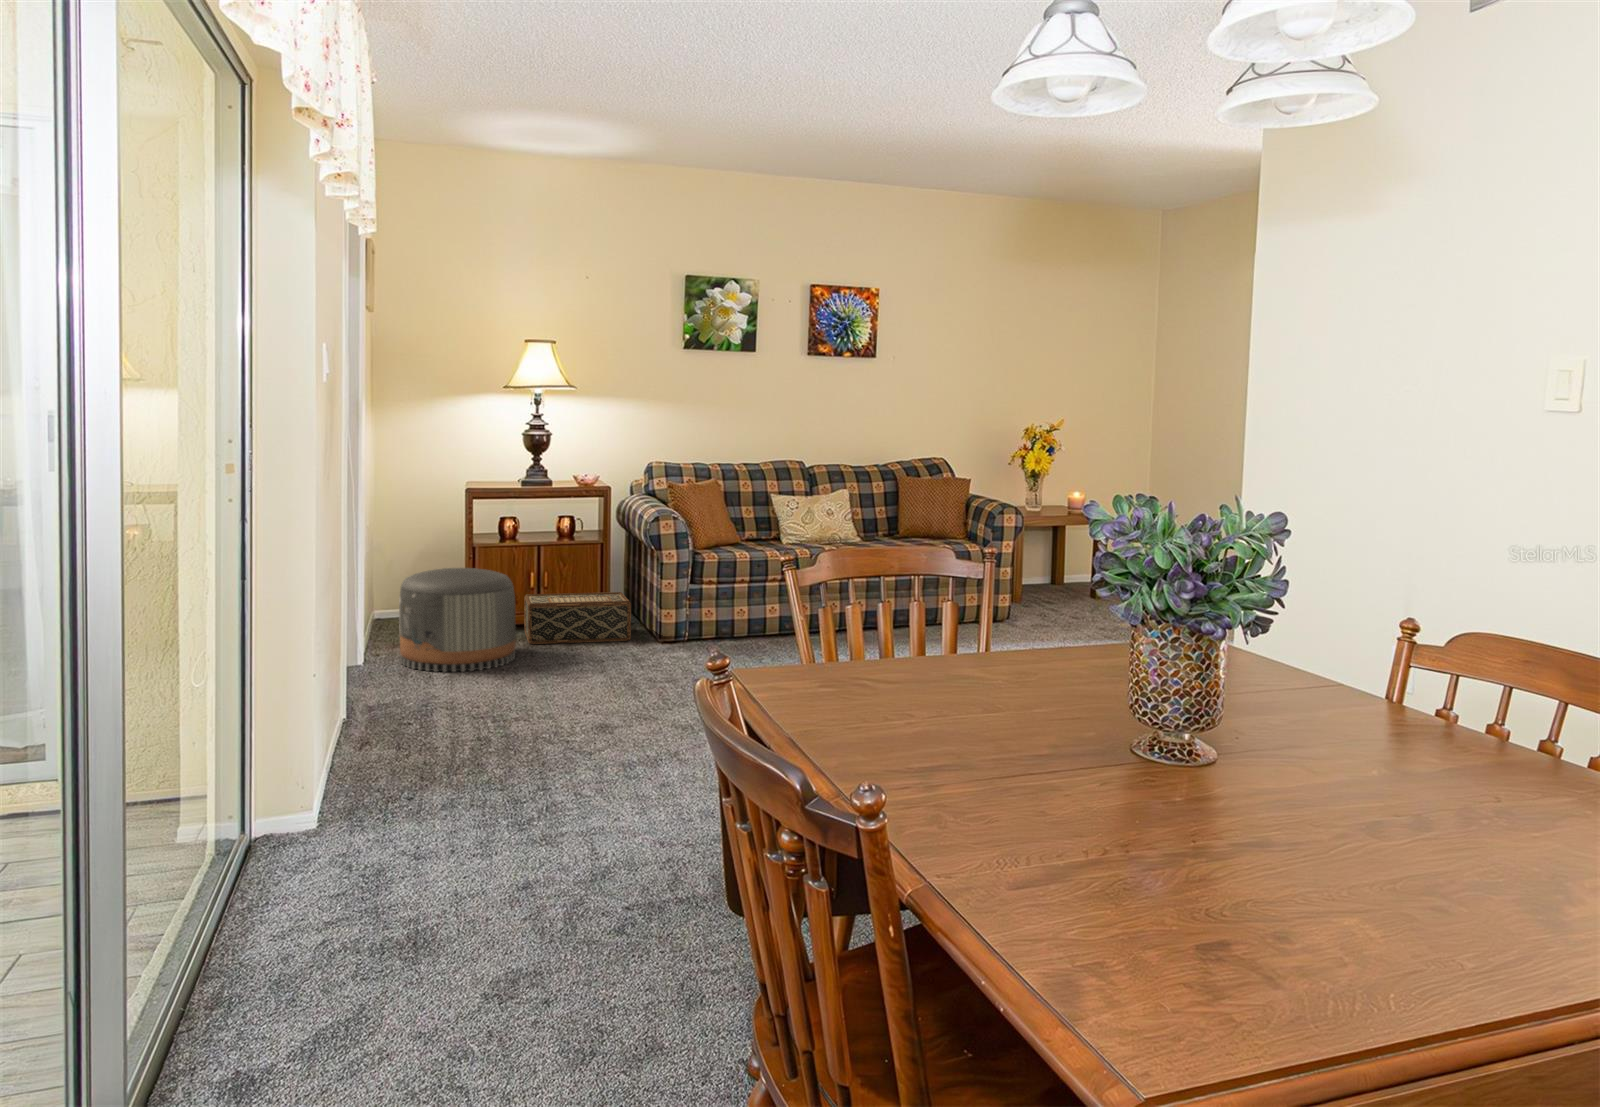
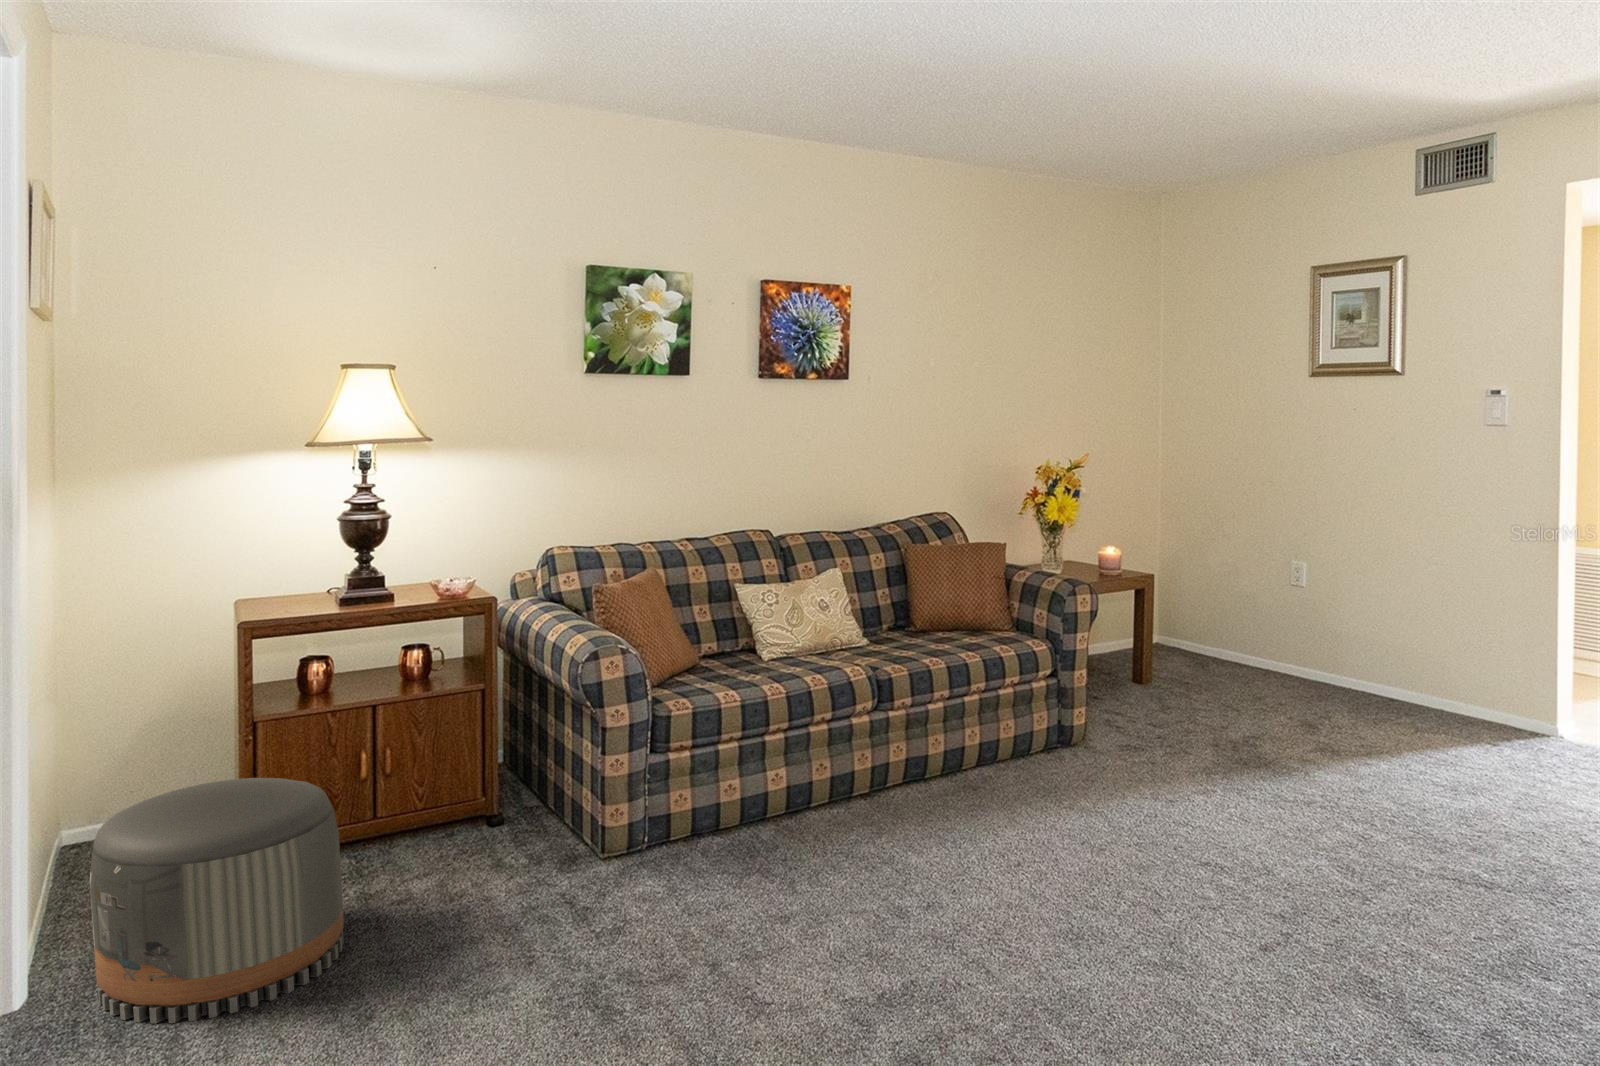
woven basket: present [524,592,631,644] -> none [354,768,549,893]

